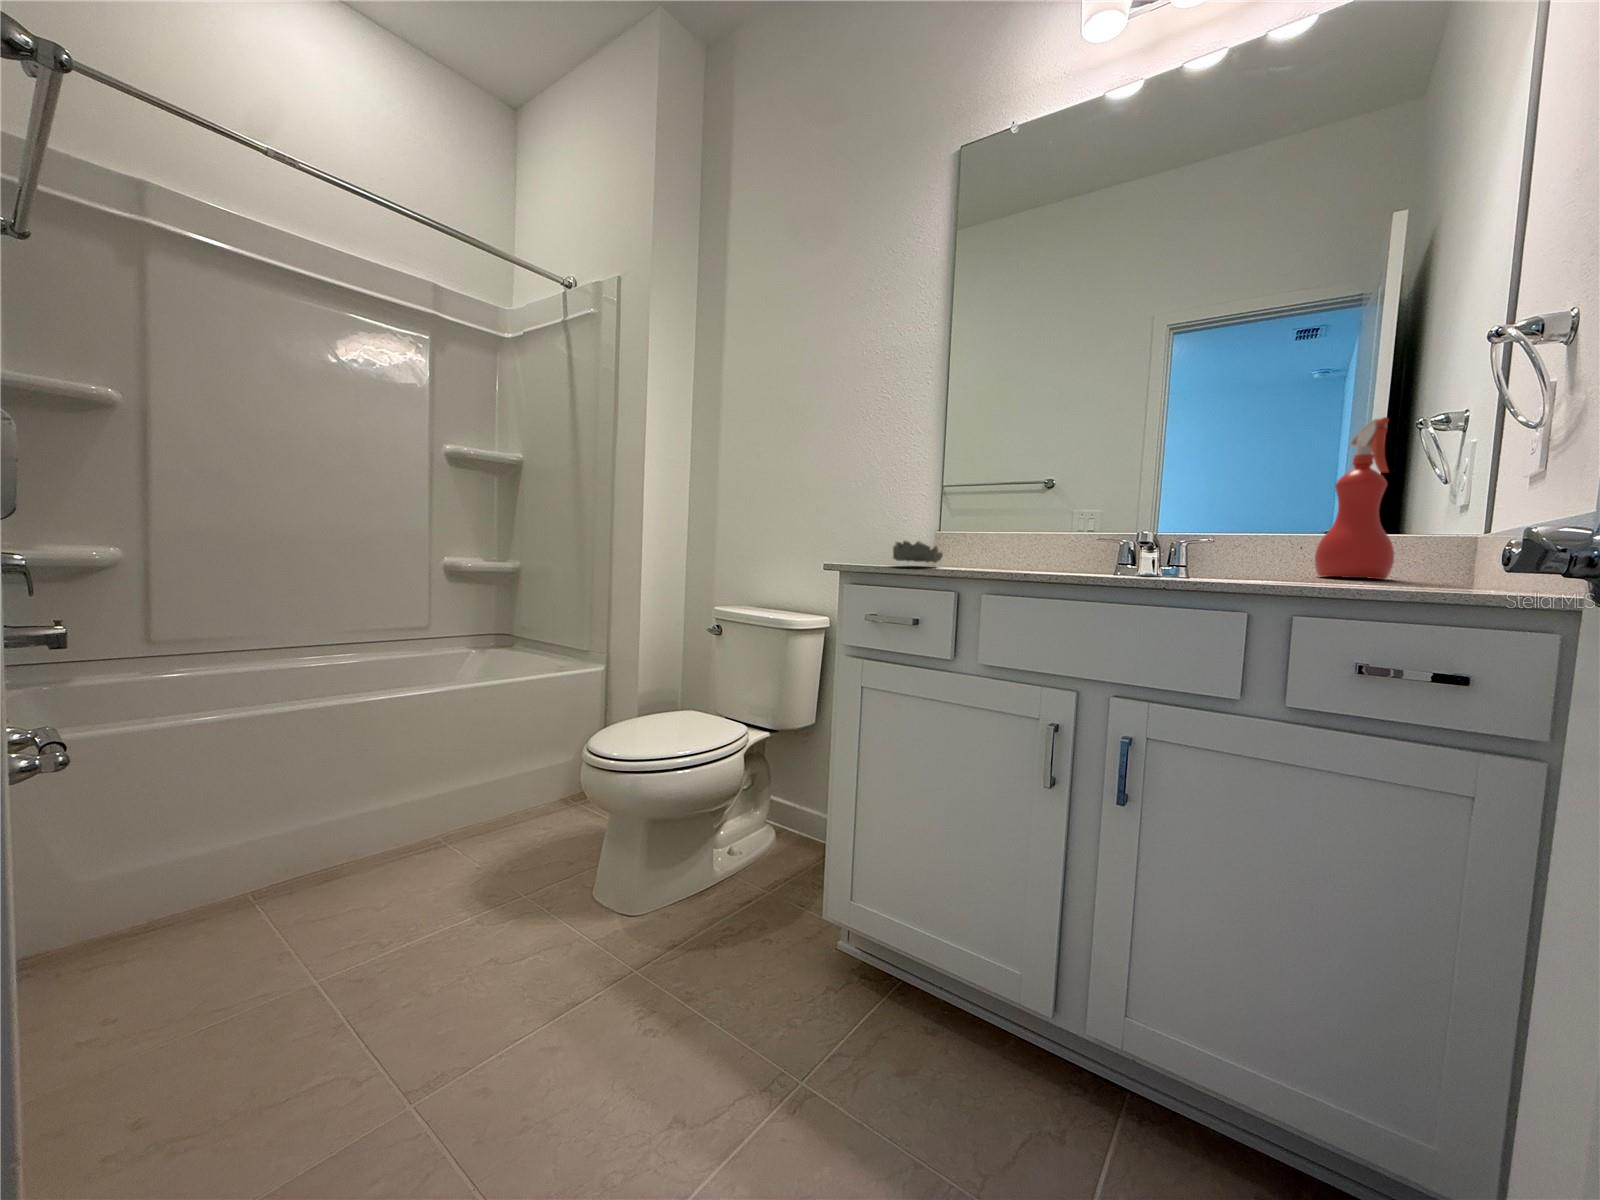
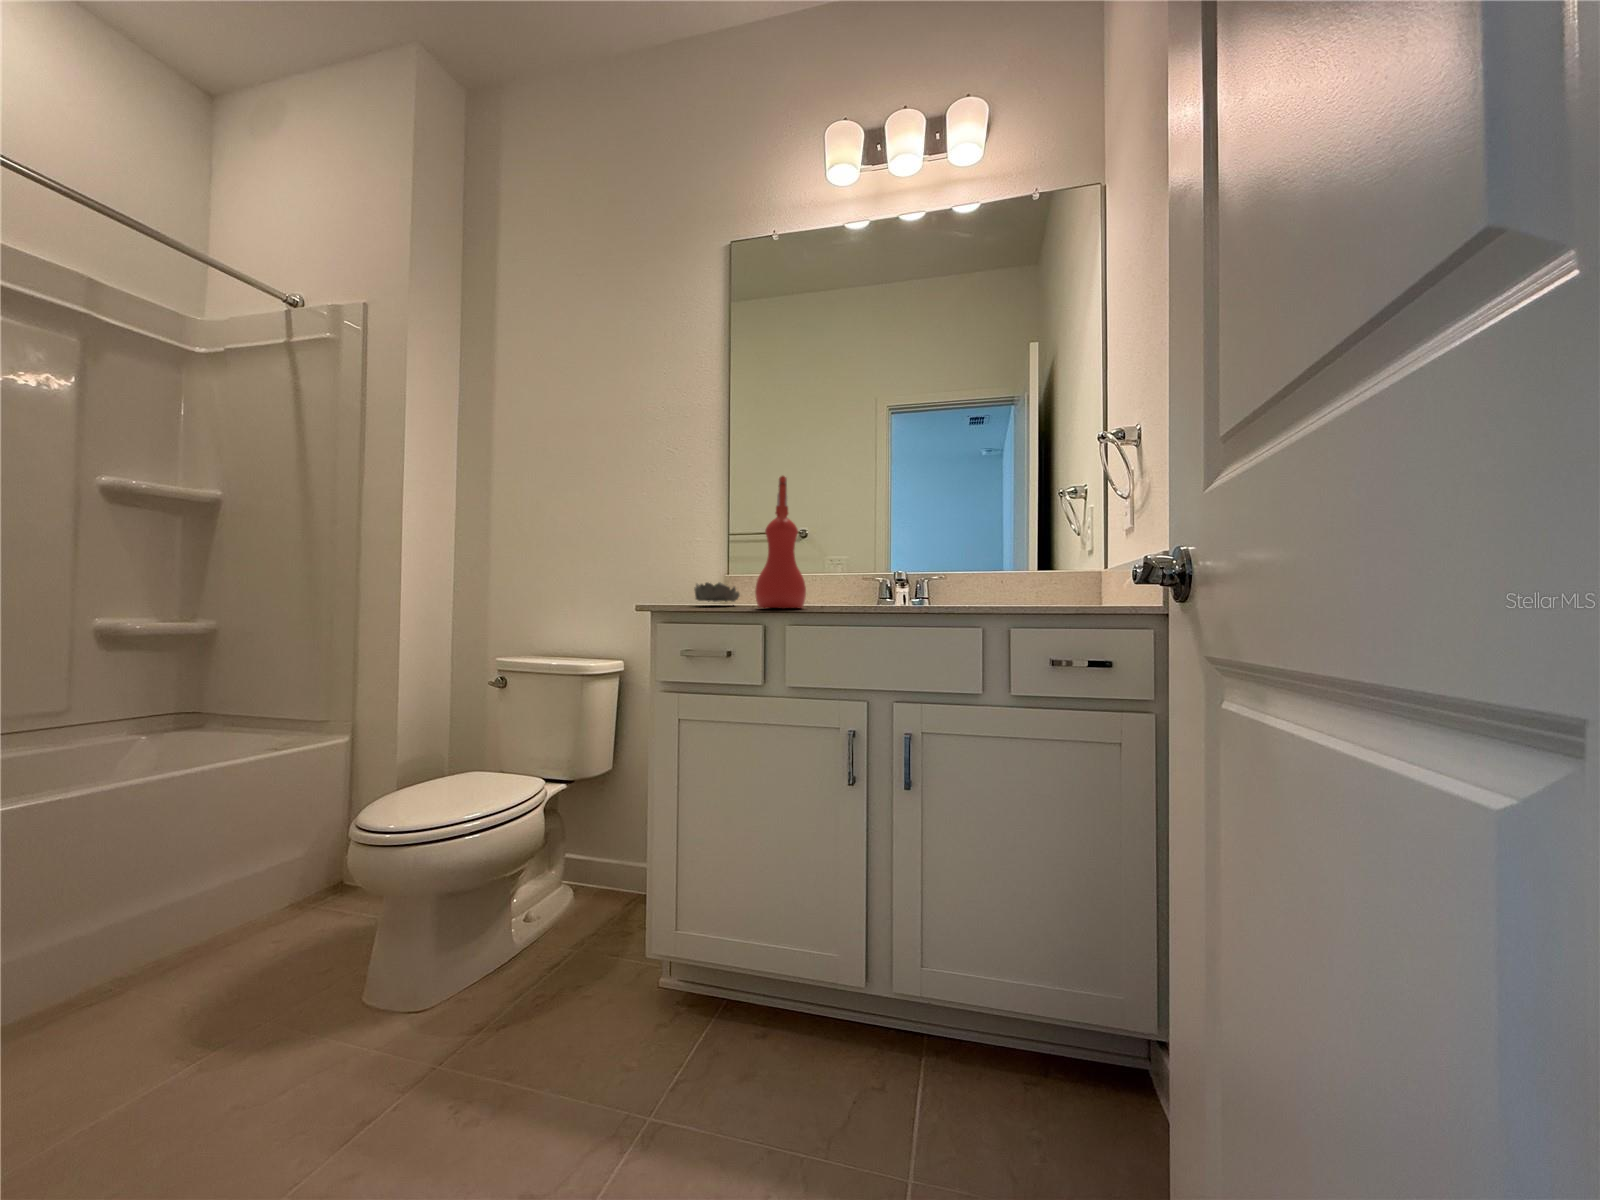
spray bottle: present [1315,417,1394,579] -> present [755,476,806,609]

